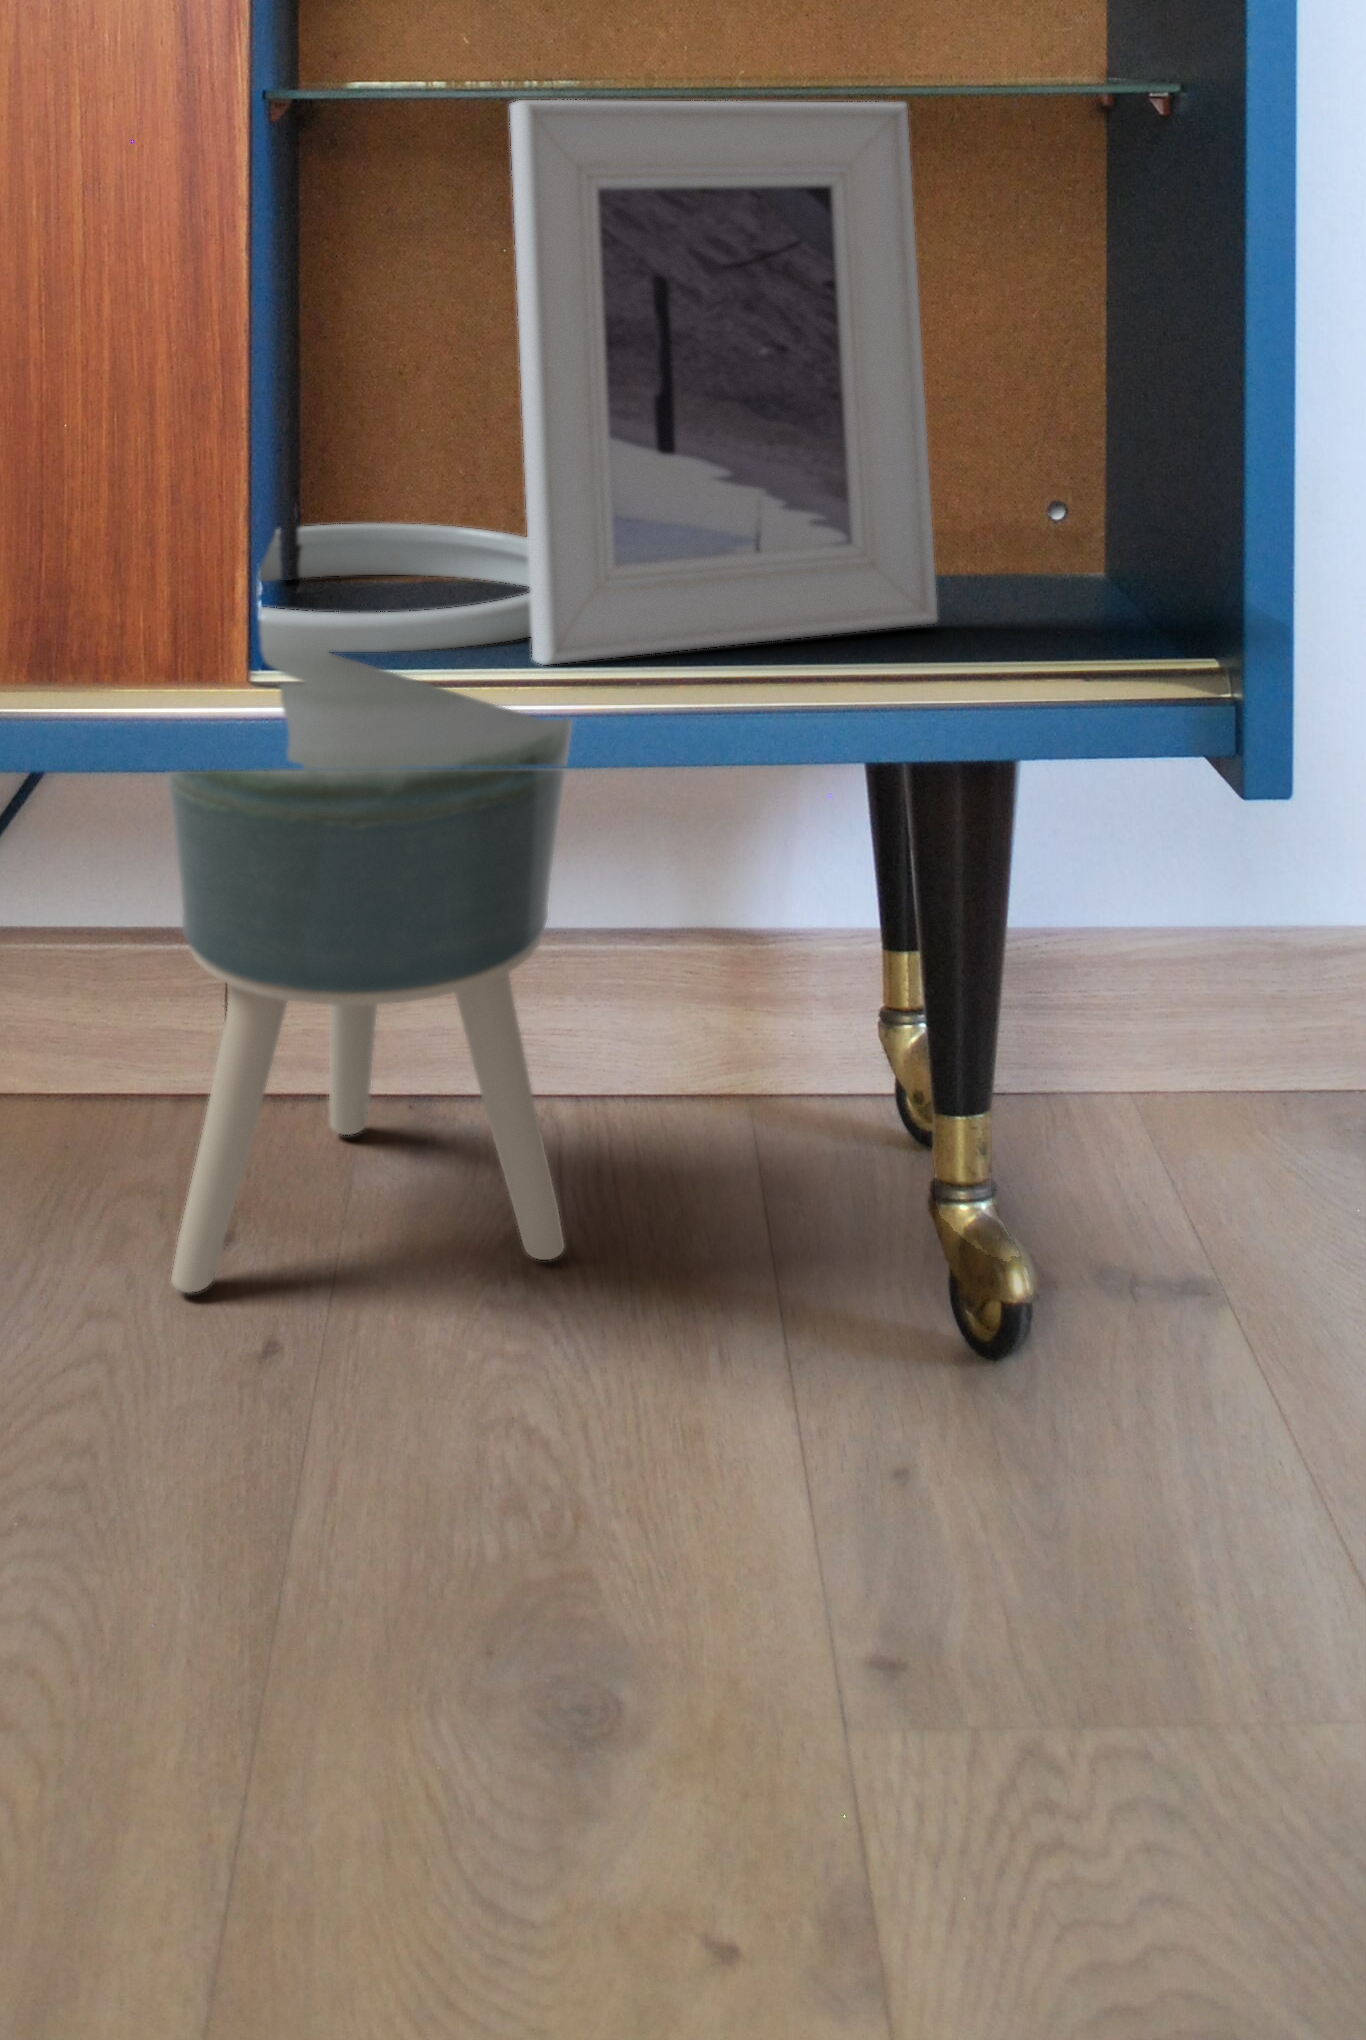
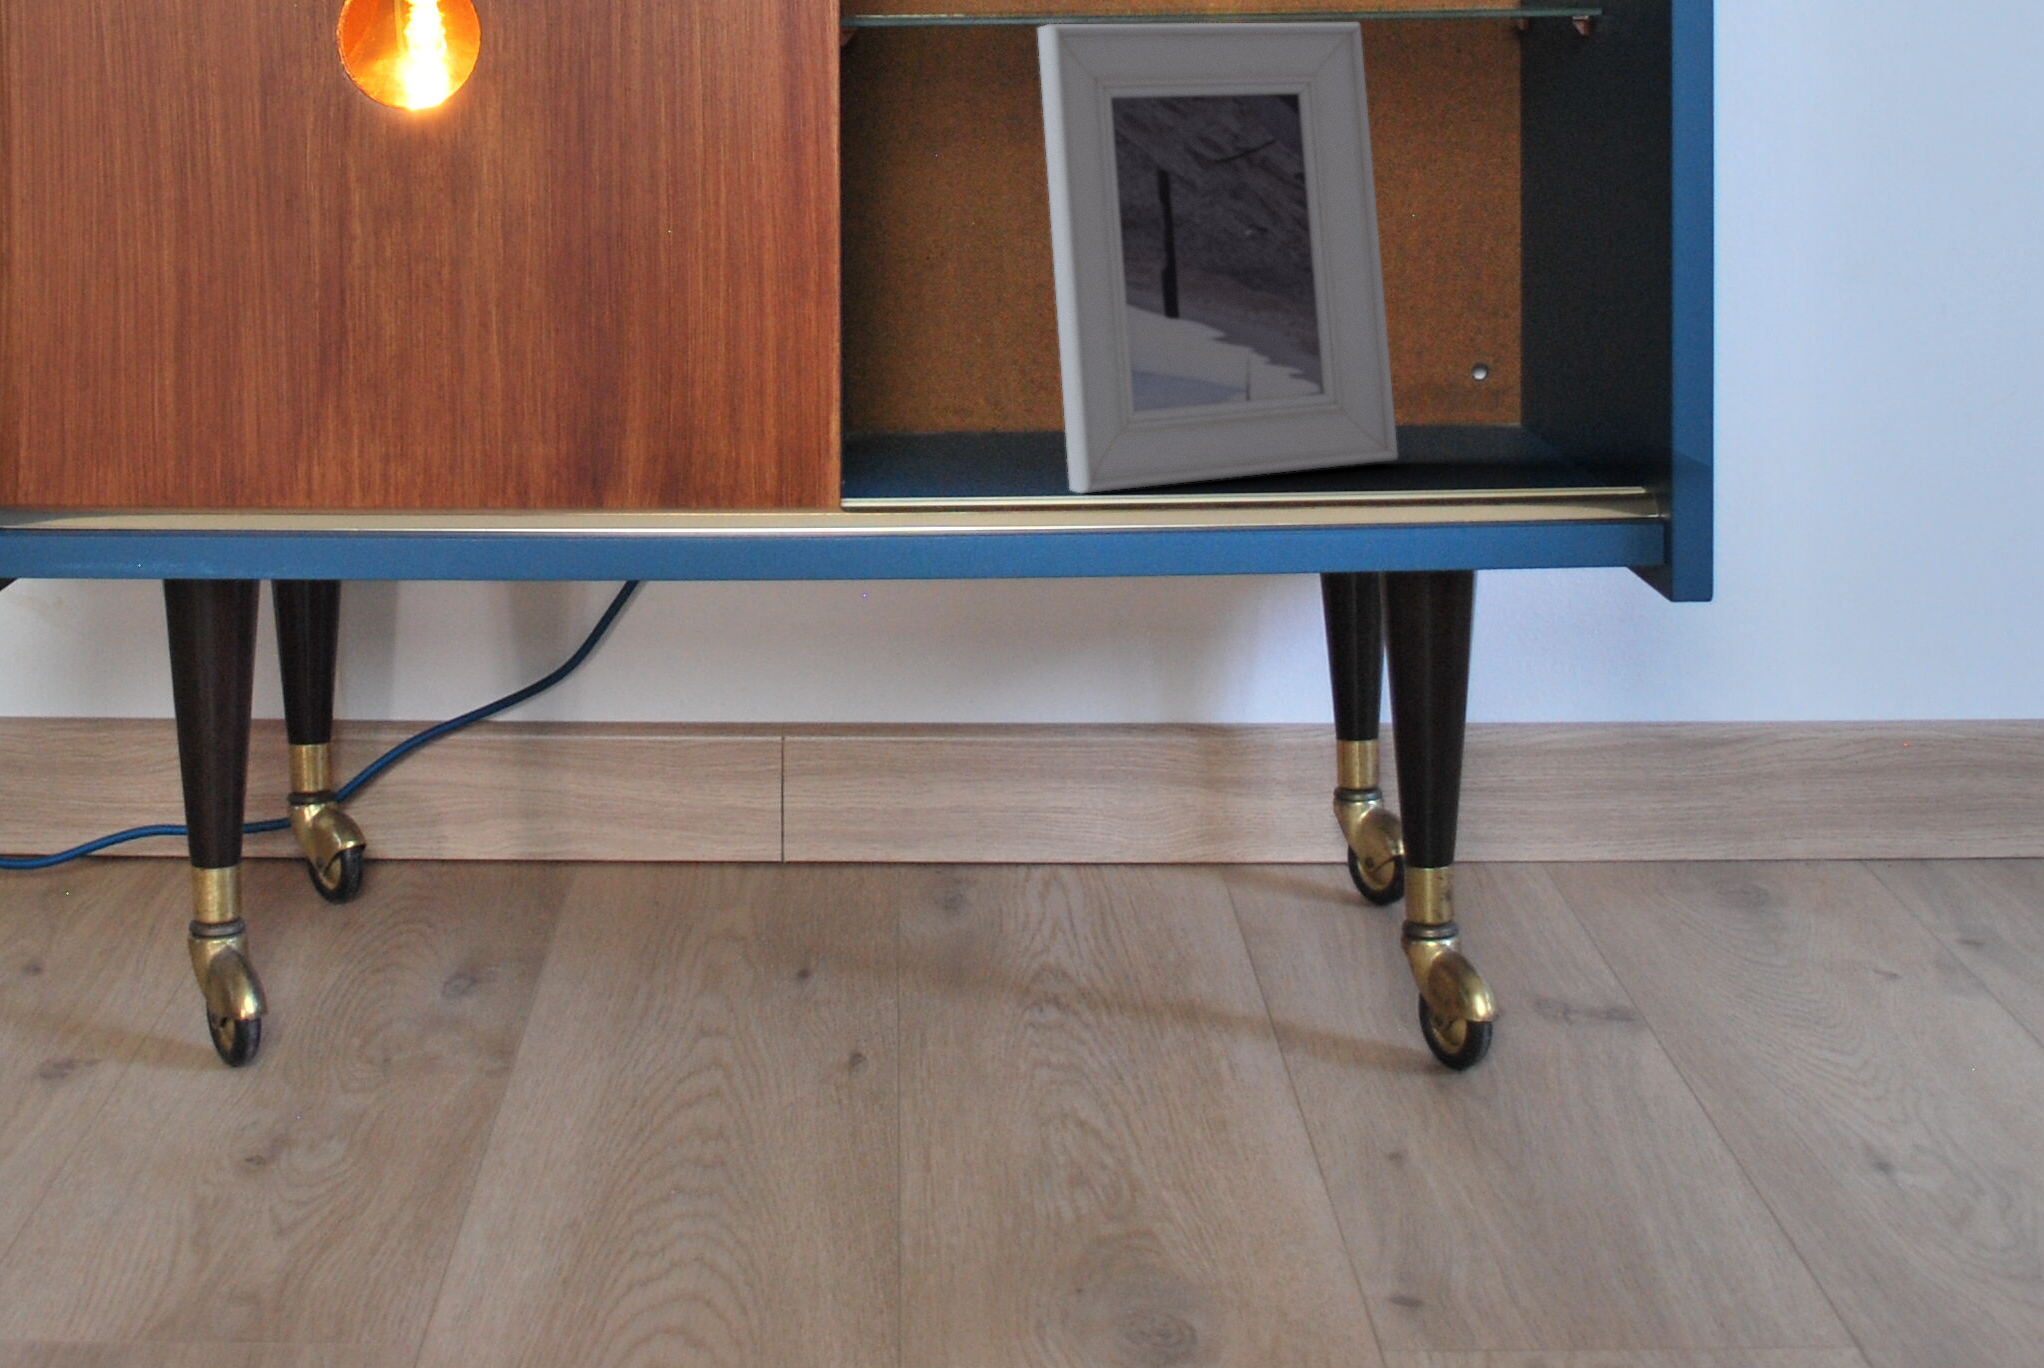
planter: present [167,523,572,1293] -> none [730,385,1094,1018]

